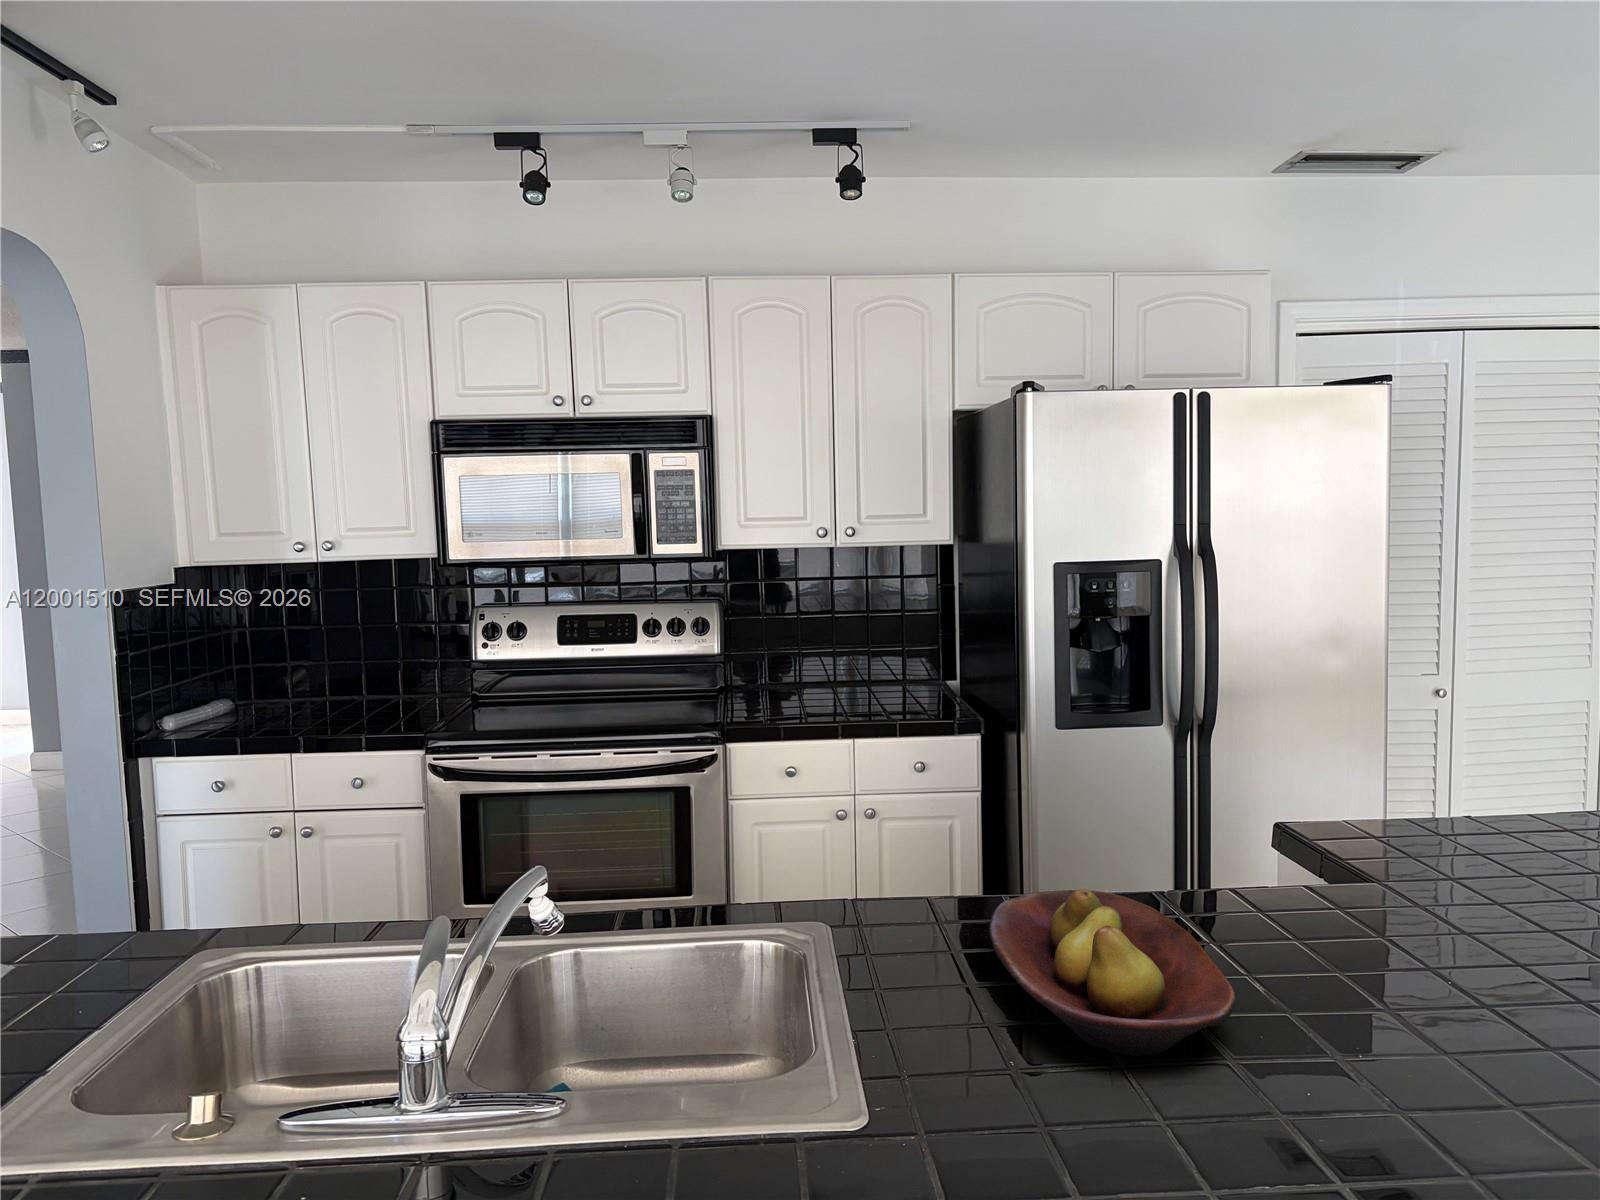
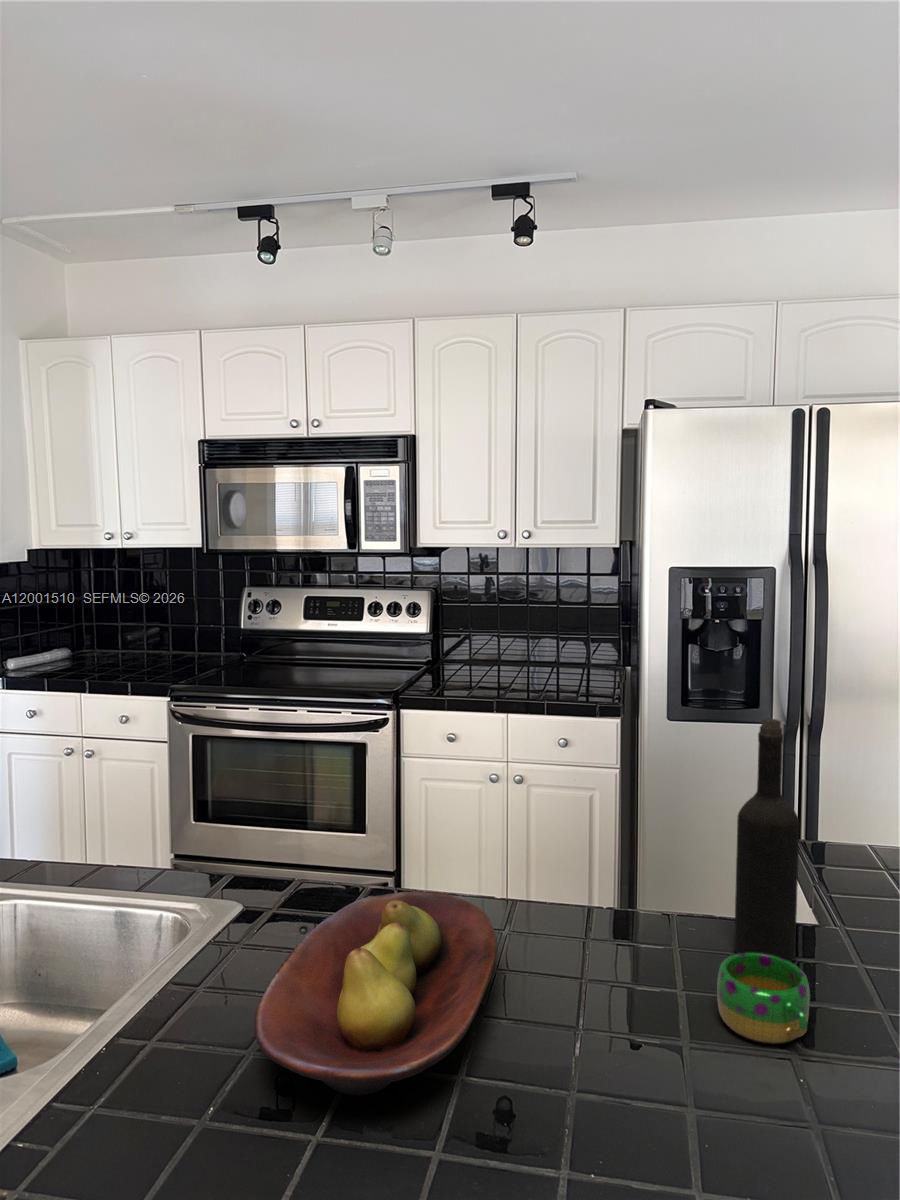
wine bottle: none [1338,690,1401,921] -> present [734,719,800,962]
mug: none [1376,901,1481,974] -> present [717,952,810,1045]

